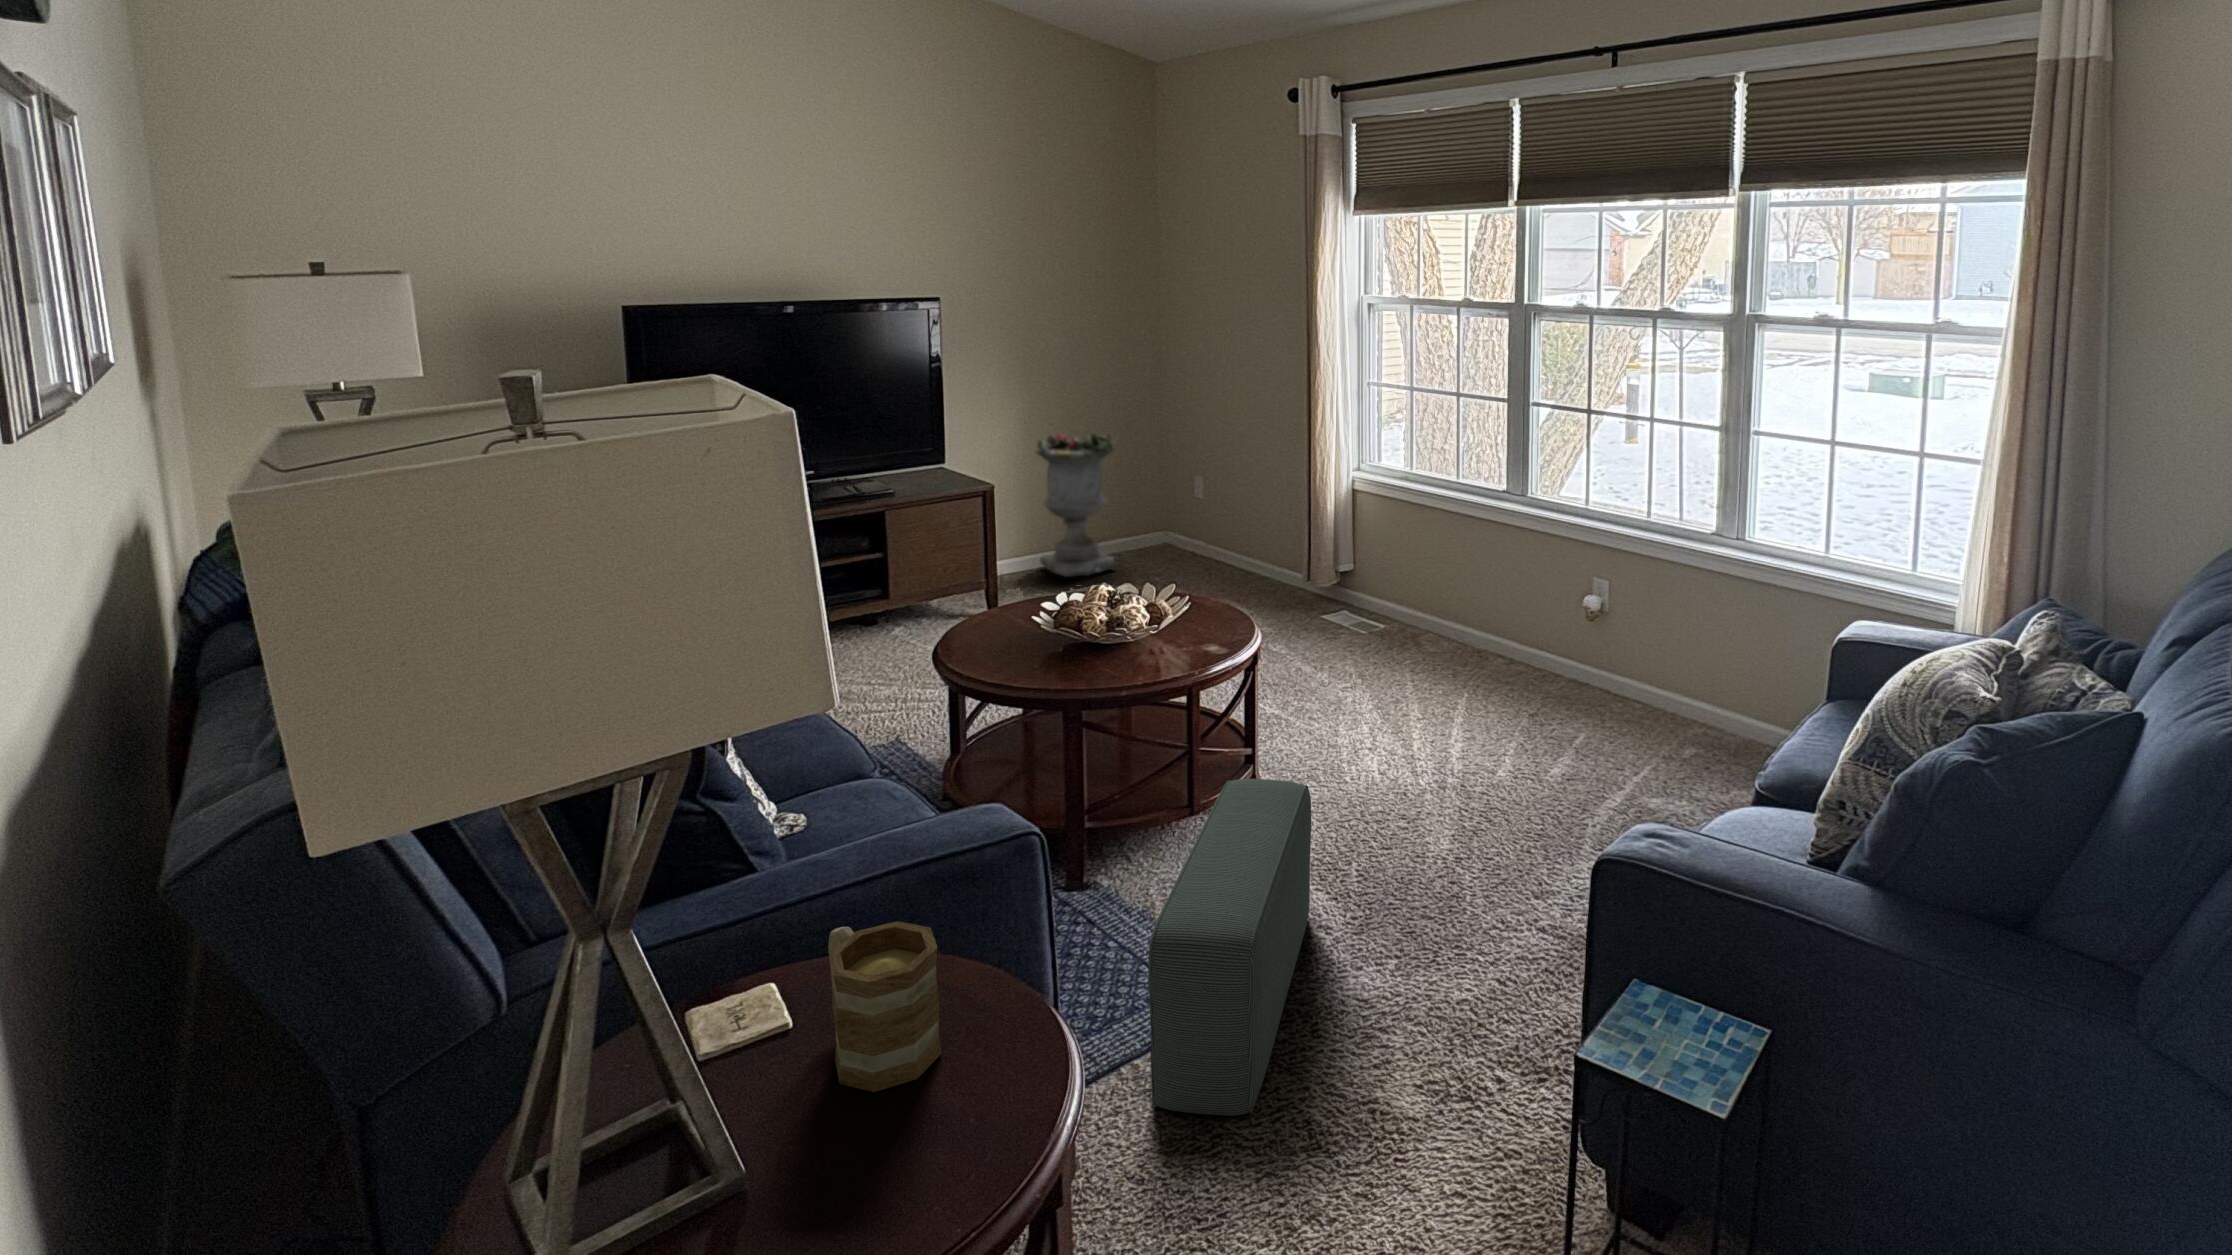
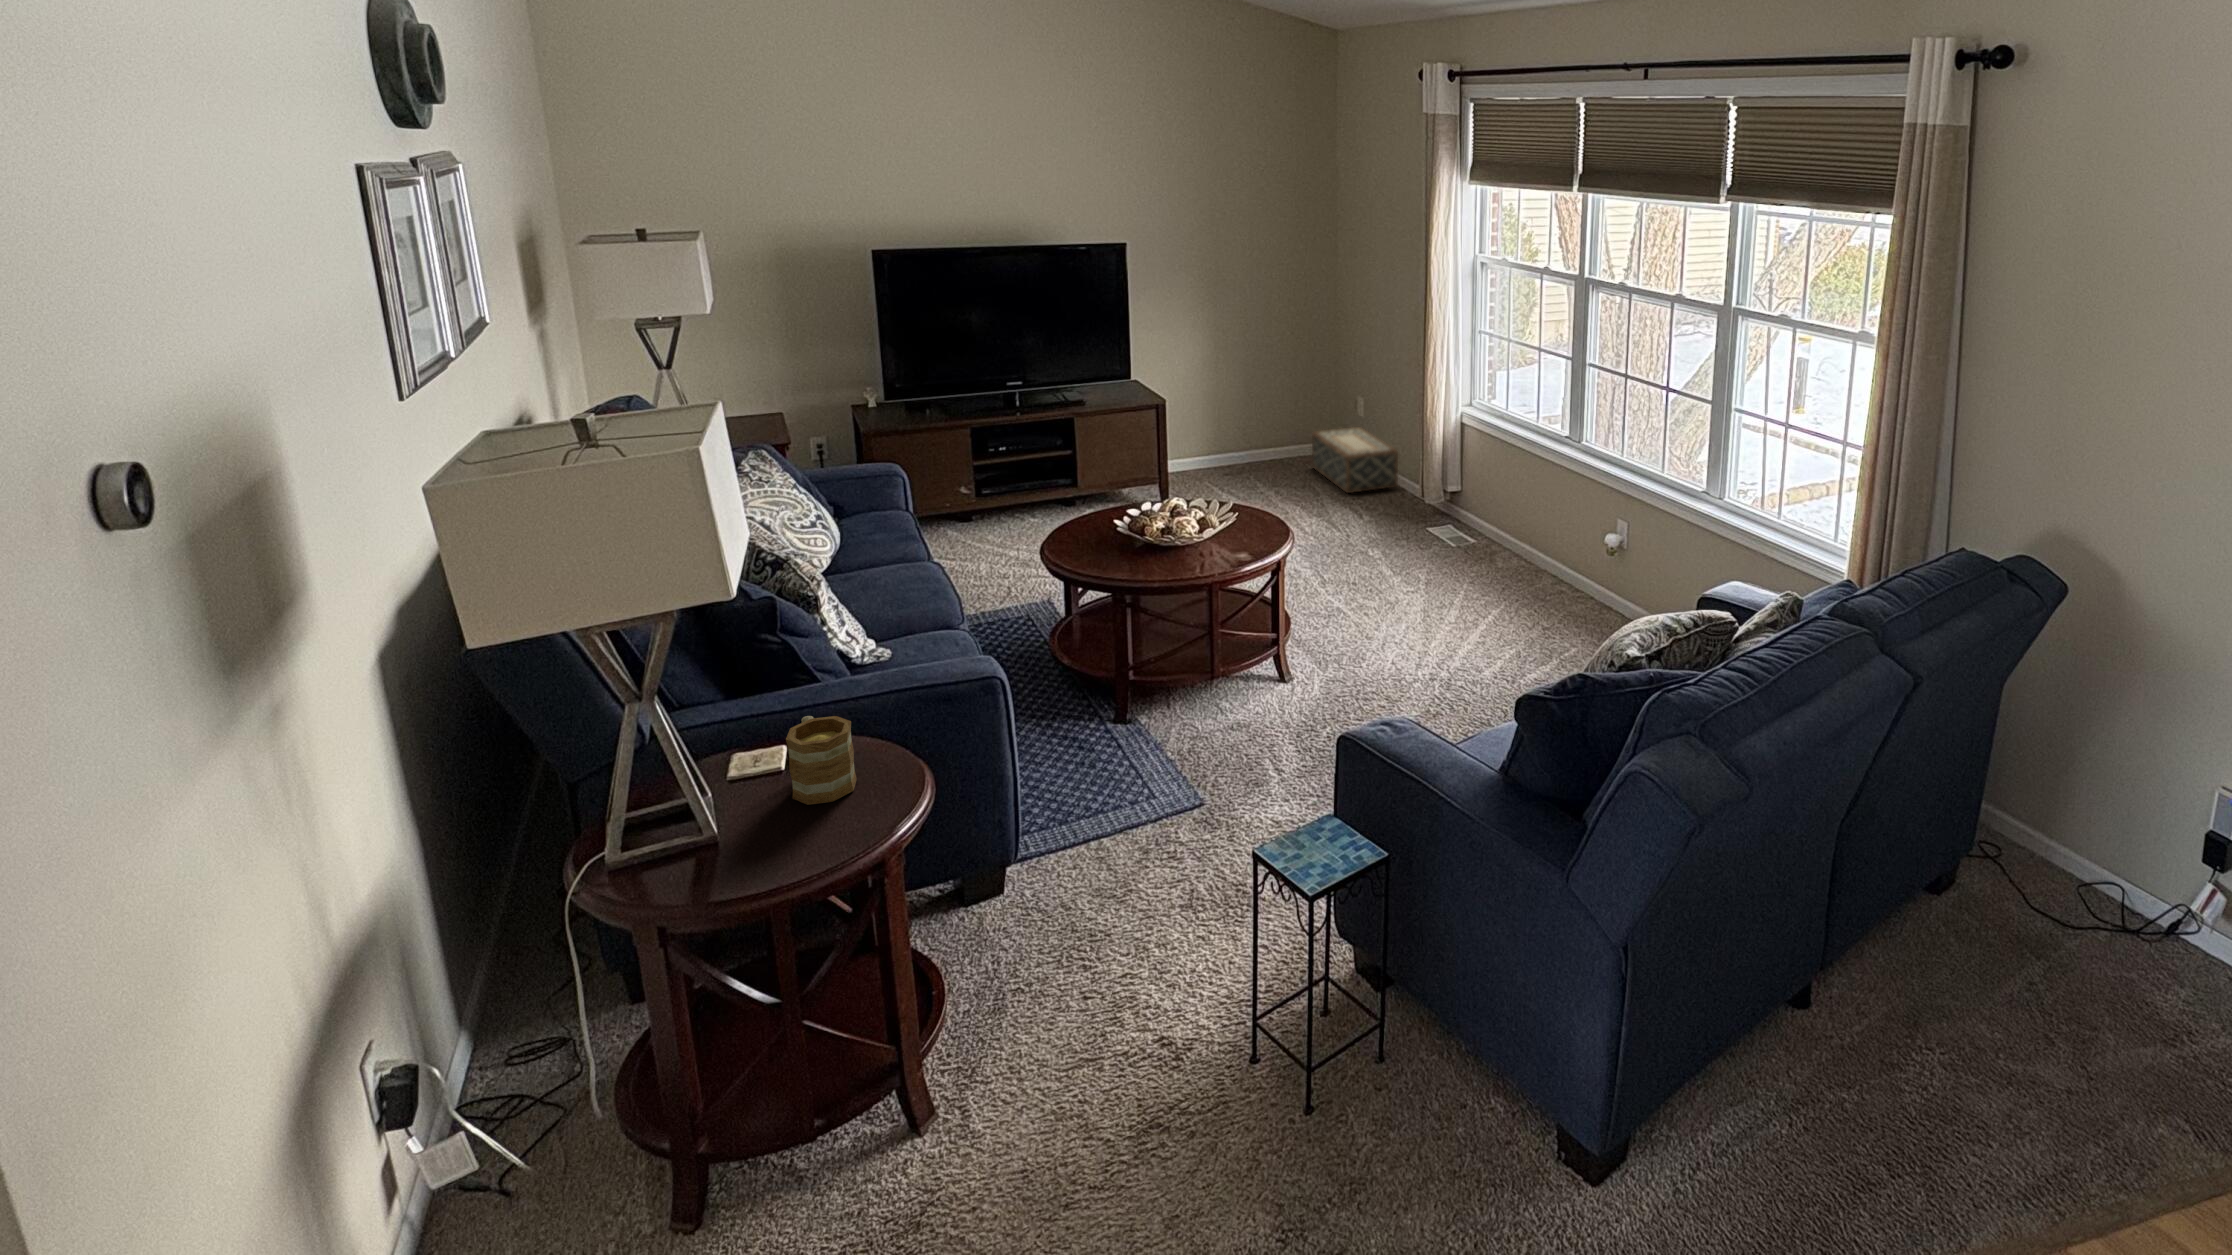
planter: present [1036,433,1117,577] -> none [1212,354,1284,478]
woven basket: none [1152,510,1263,584] -> present [1312,427,1398,493]
pouf: present [1148,779,1311,1116] -> none [1093,657,1272,880]

